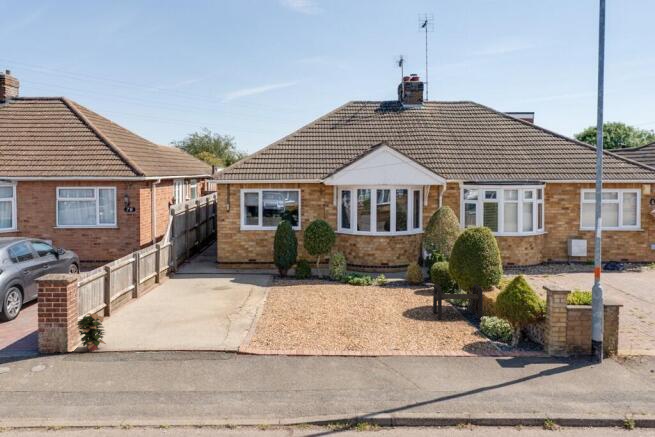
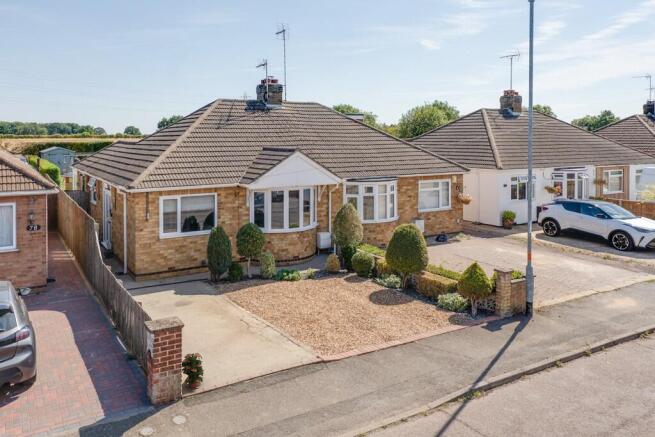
bench: present [433,284,483,320] -> none [391,272,429,303]

